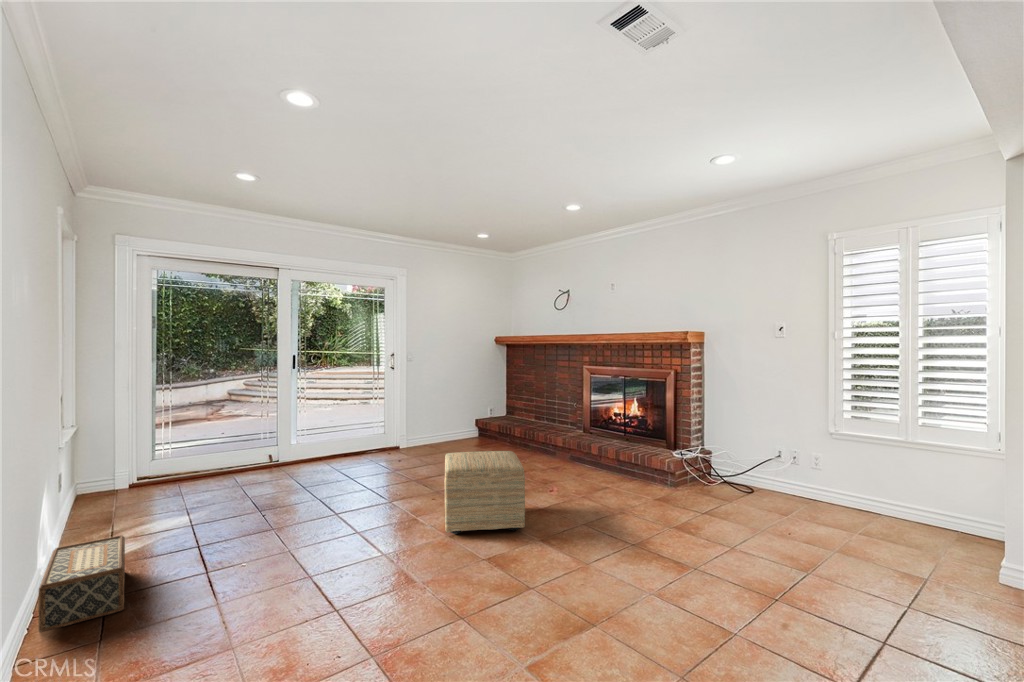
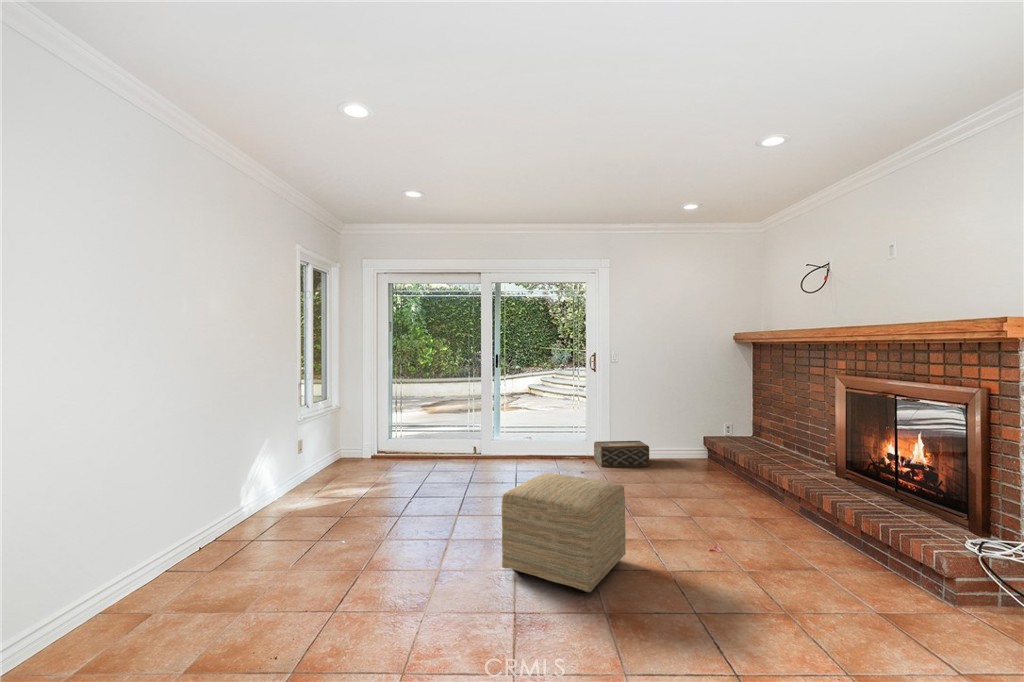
woven basket: present [39,535,125,632] -> present [594,441,649,467]

